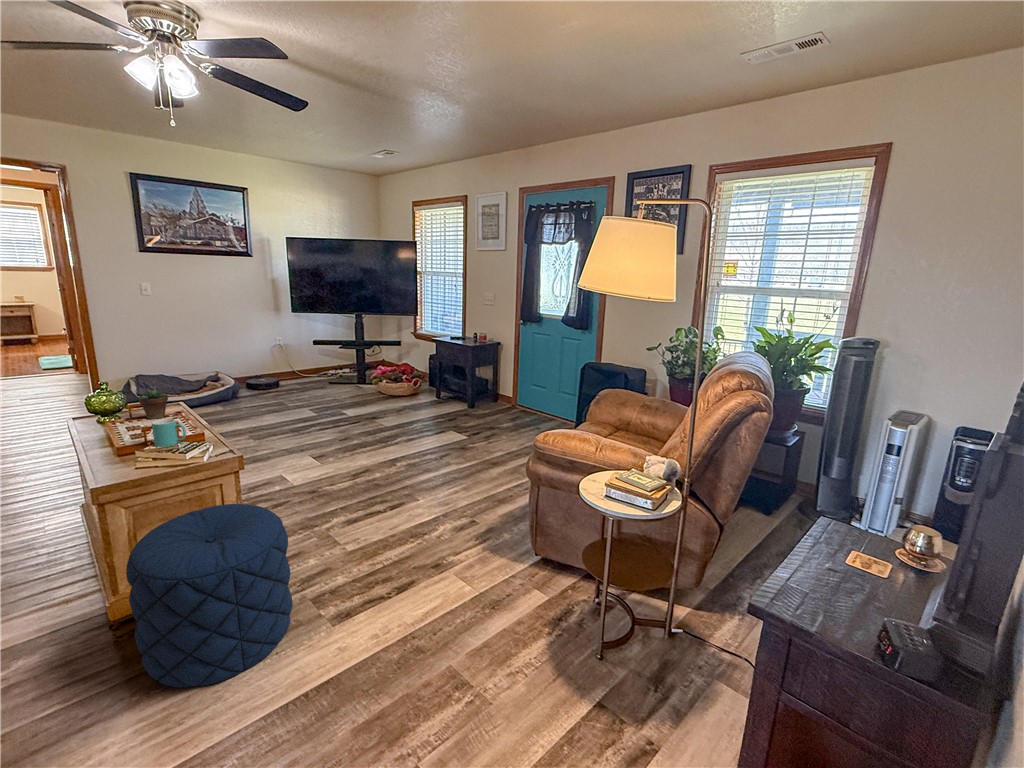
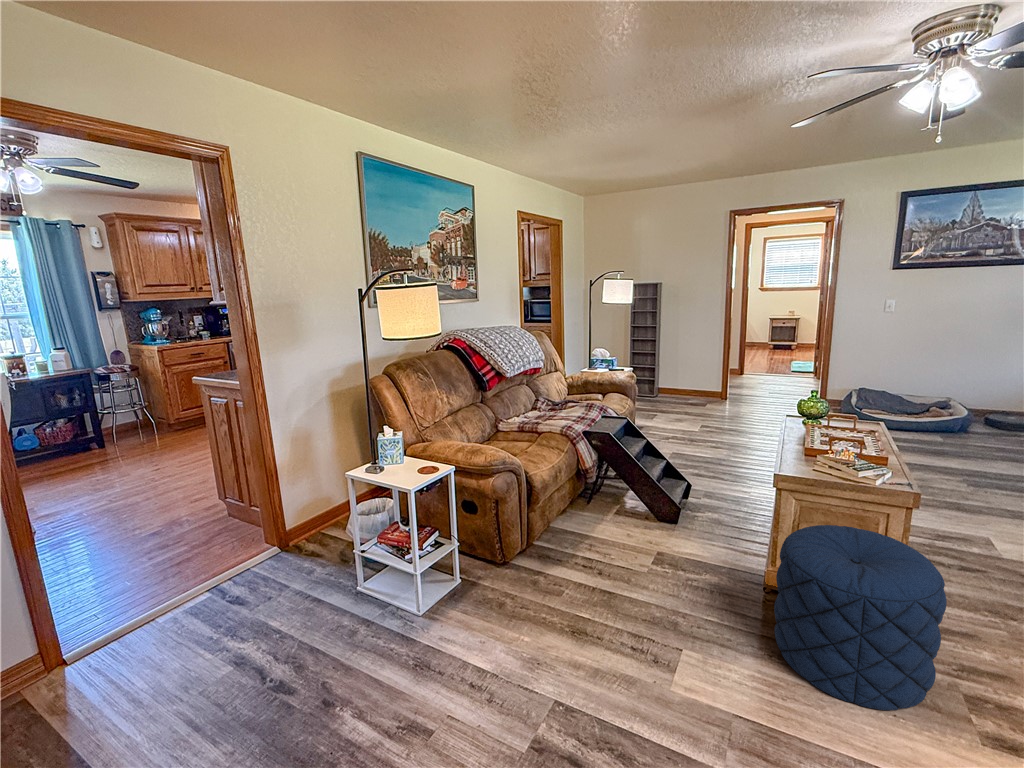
succulent plant: present [139,380,168,419] -> none [840,395,867,432]
mug: present [152,419,186,447] -> none [837,433,868,460]

